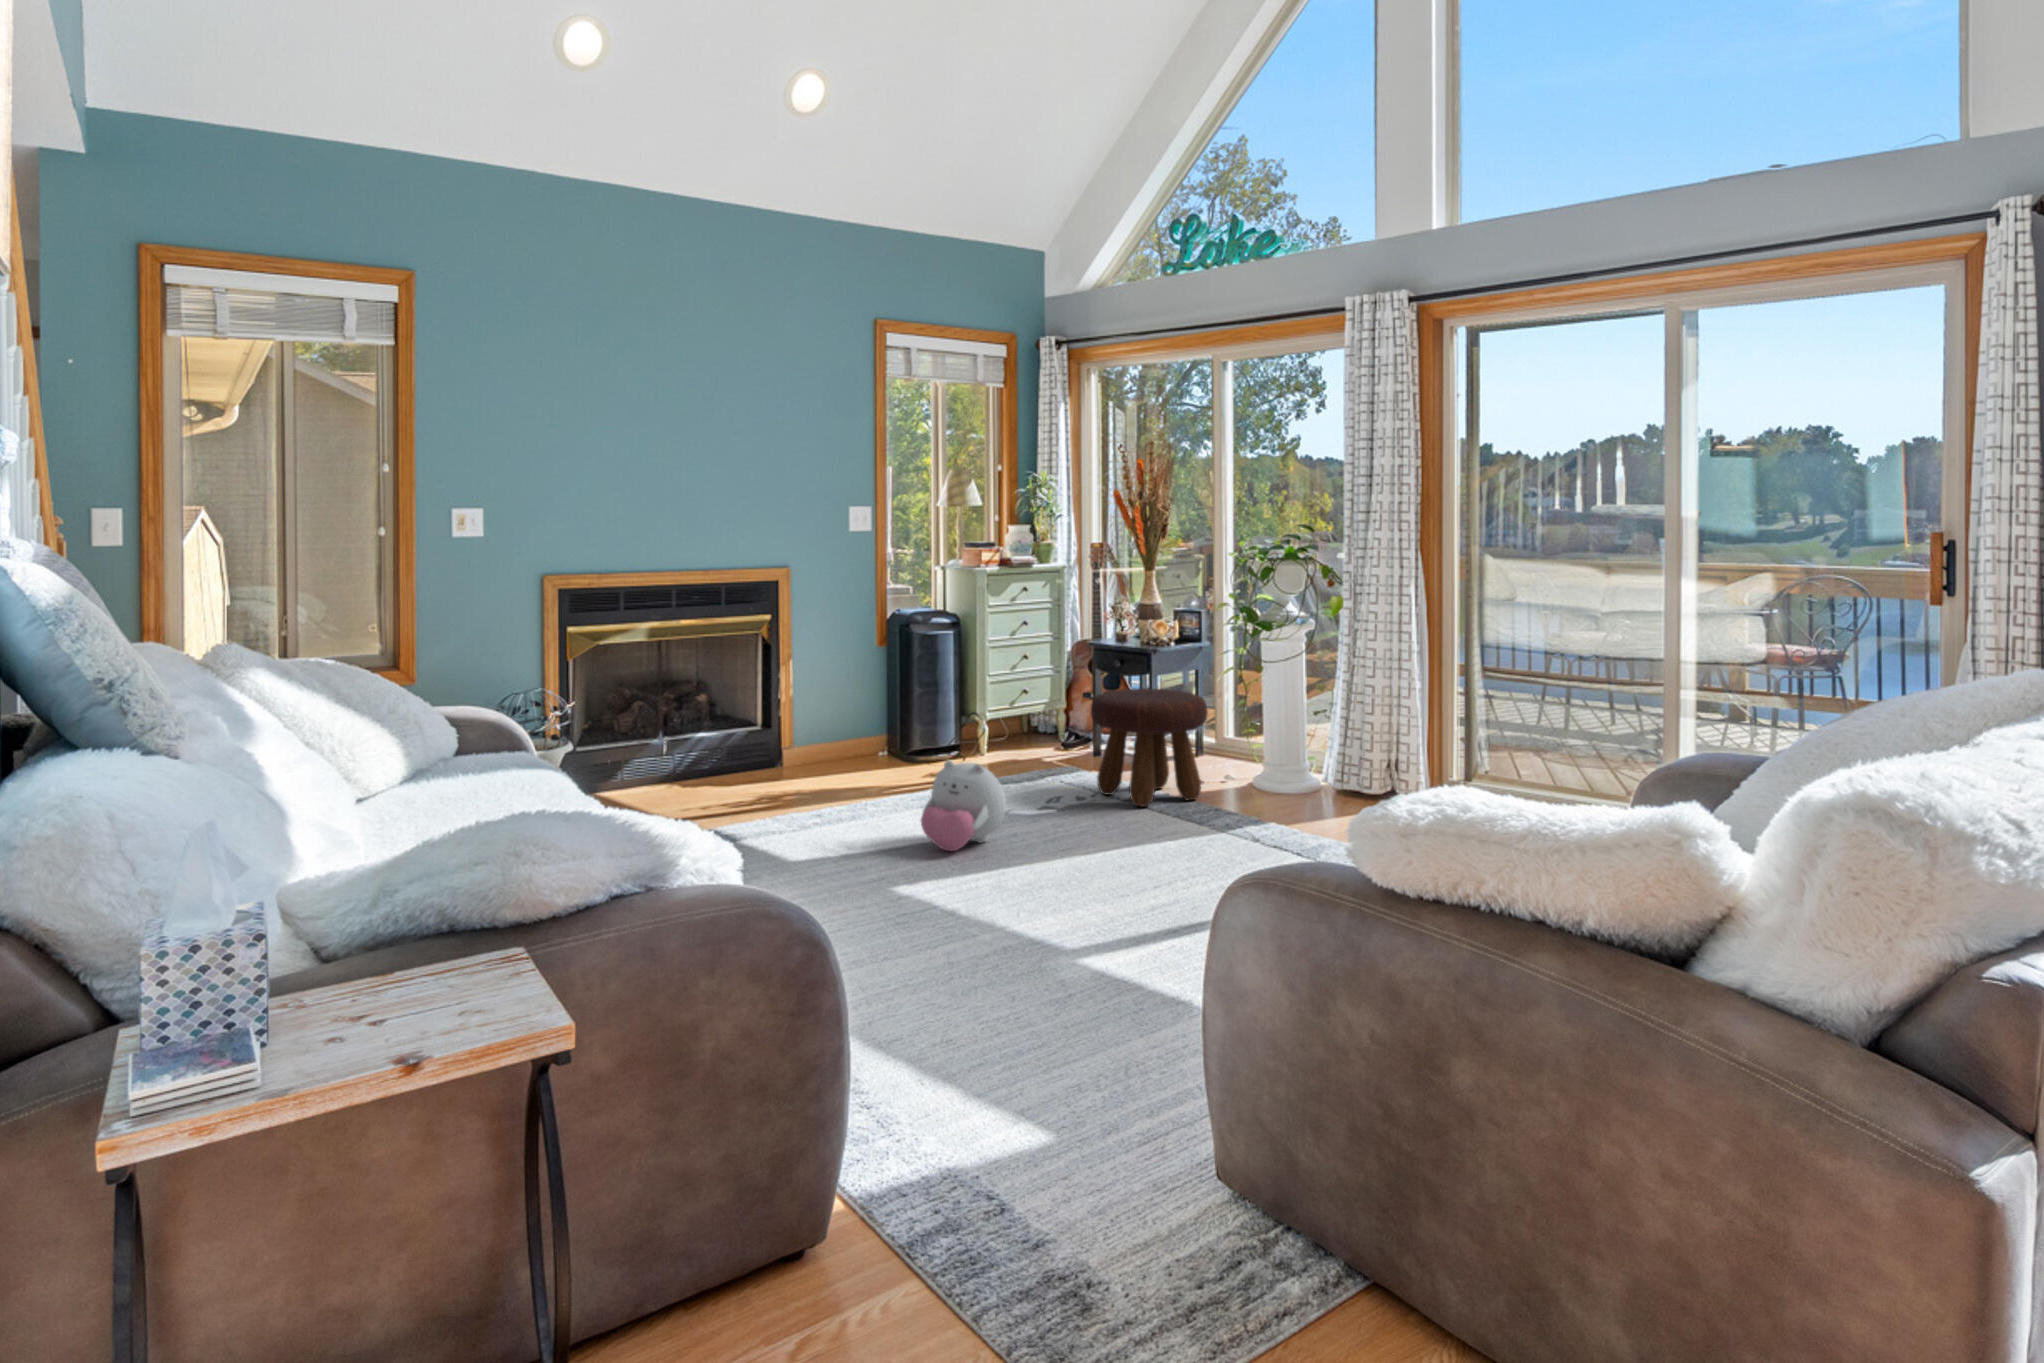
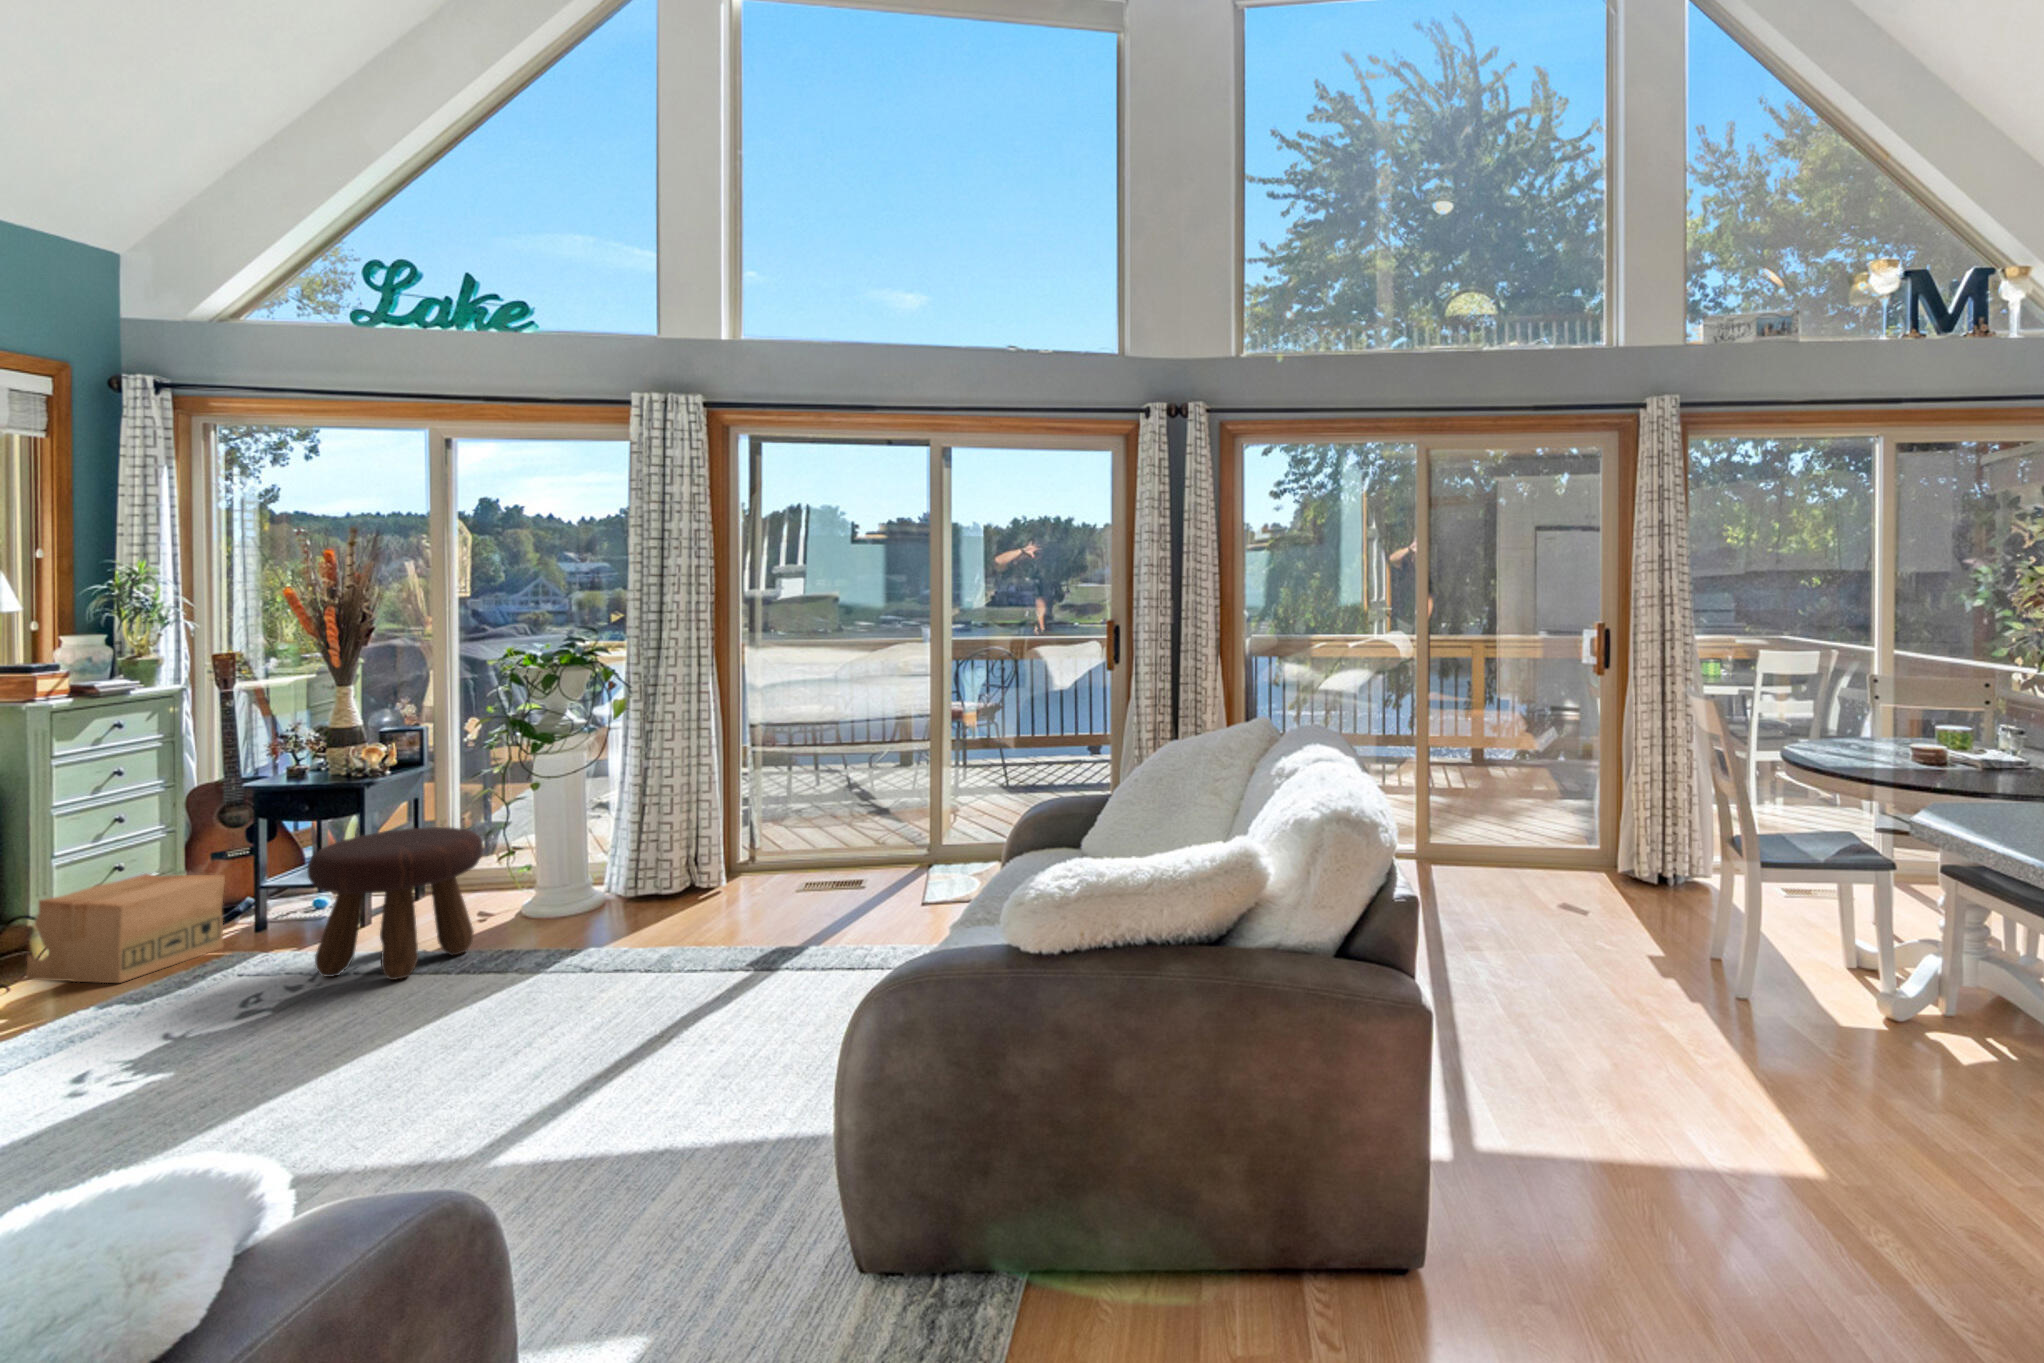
cardboard box: none [972,698,1071,770] -> present [26,874,225,983]
plush toy: present [921,760,1006,851] -> none [82,986,239,1126]

